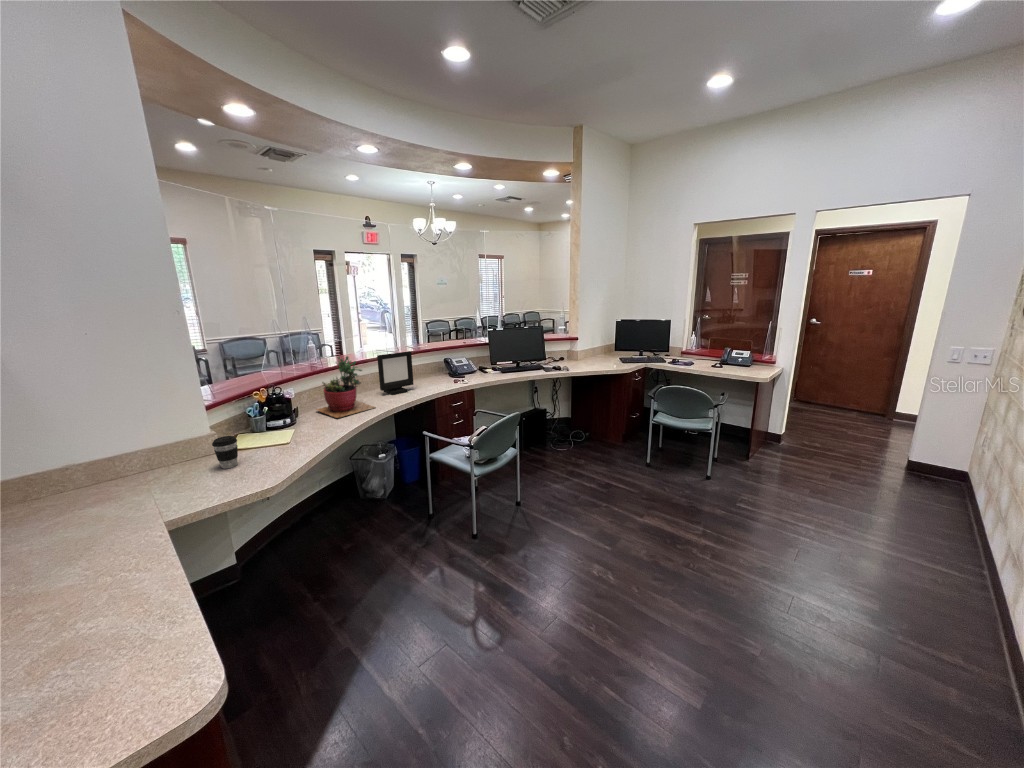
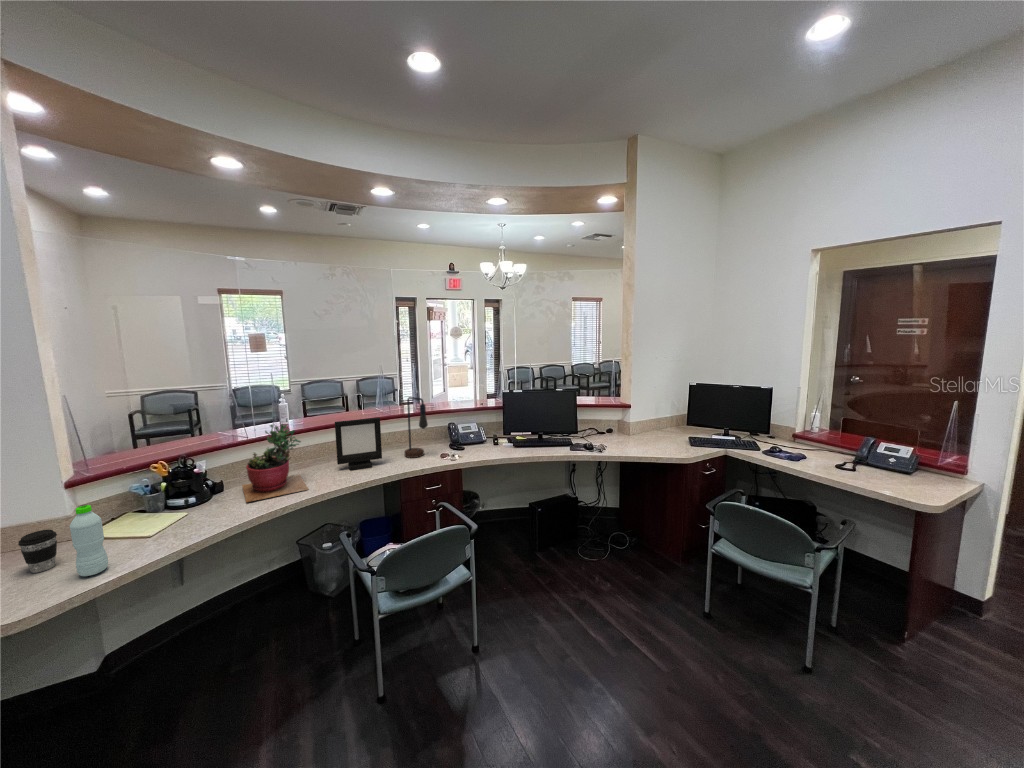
table lamp: none [423,335,444,384] -> present [404,397,428,458]
water bottle: none [264,410,289,464] -> present [70,505,108,576]

